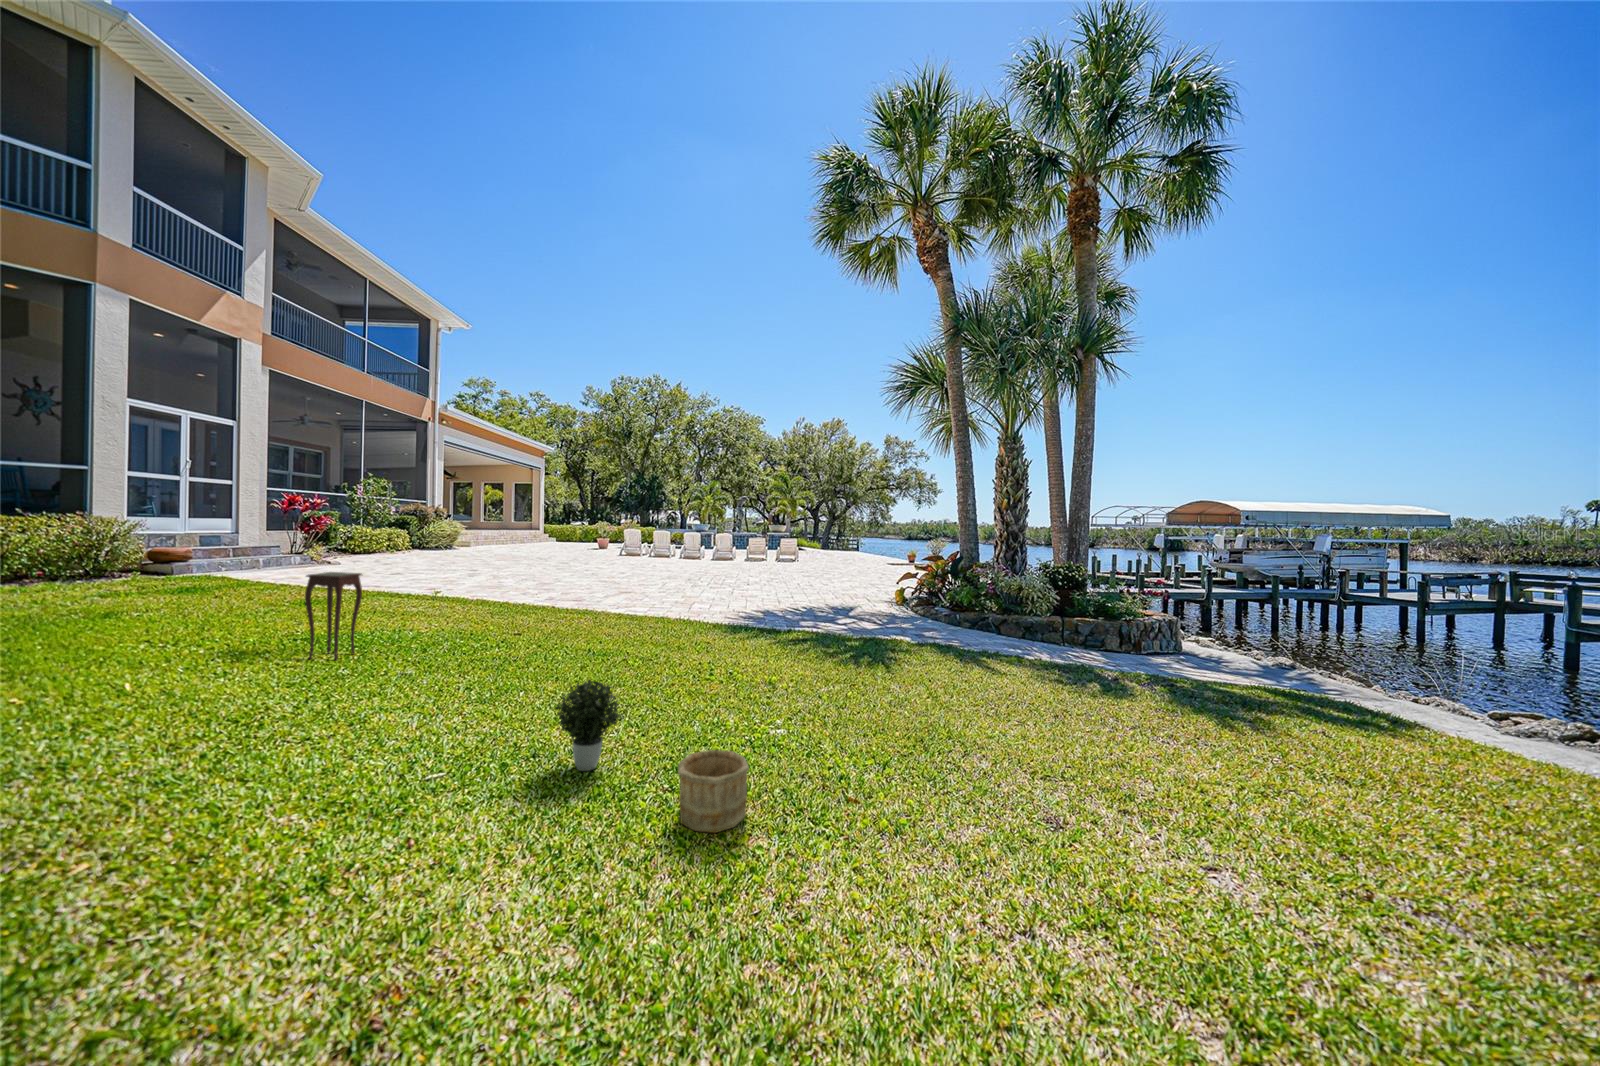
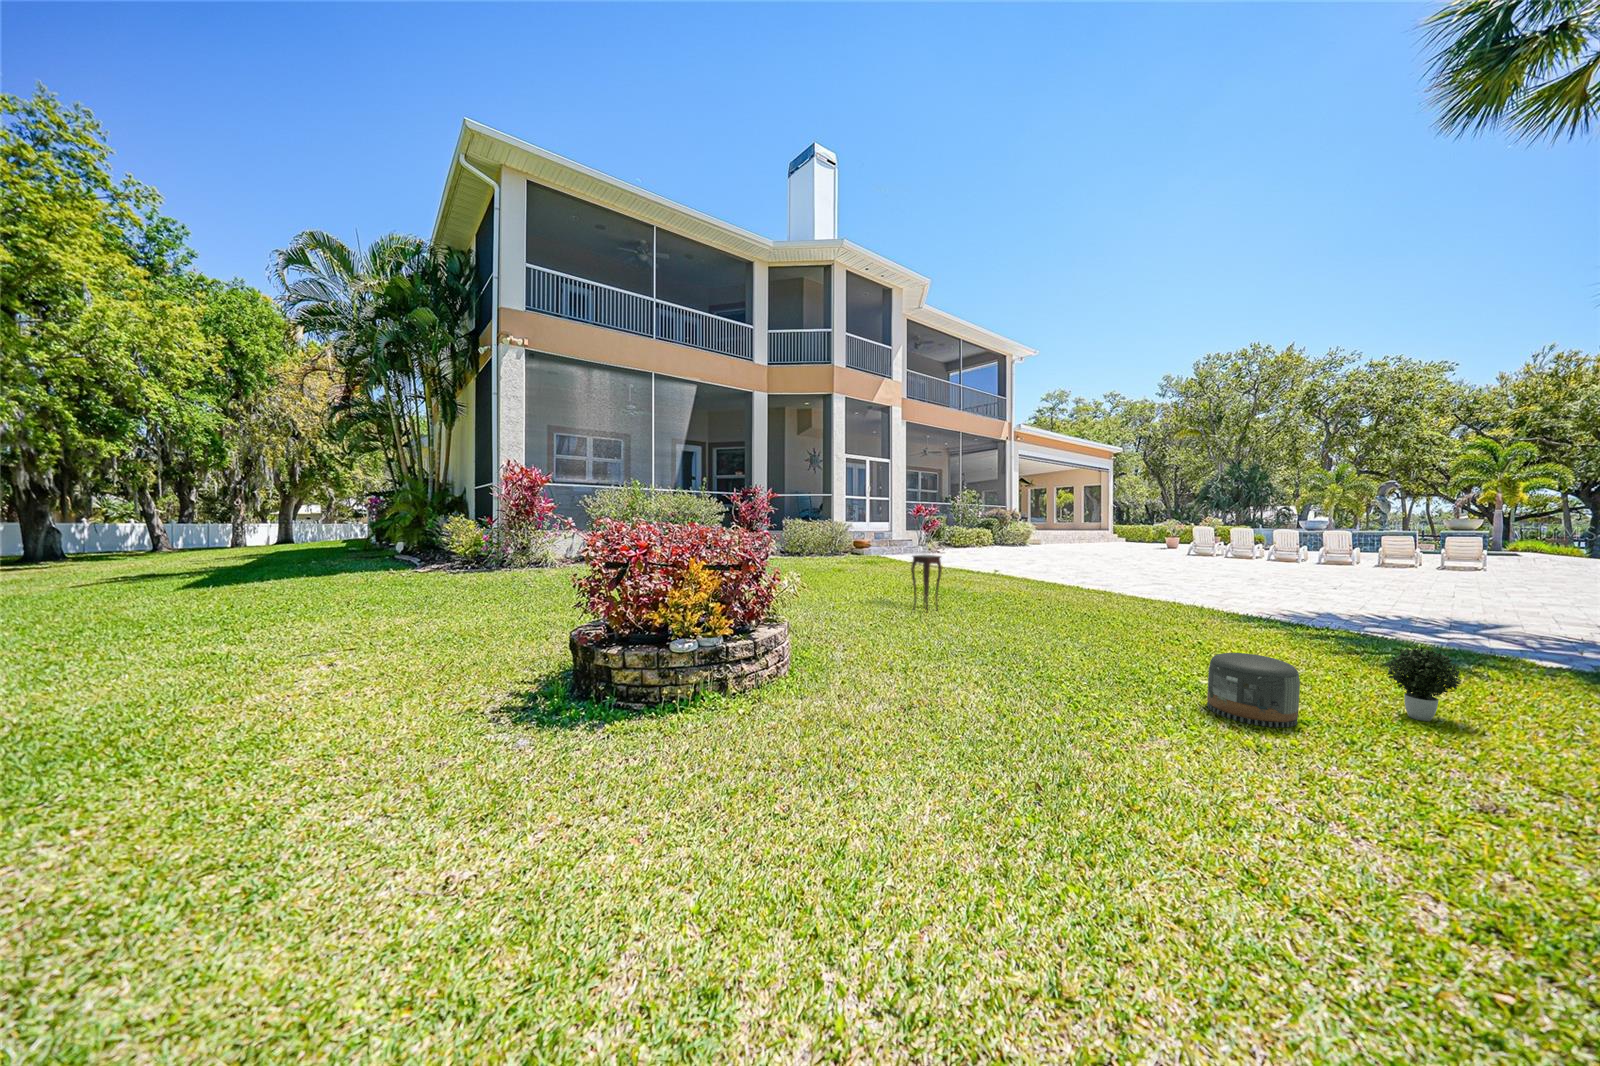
pouf: none [717,659,787,729] -> present [1207,653,1300,728]
potted plant: present [556,680,620,771] -> present [1385,647,1461,721]
wooden bucket: present [678,750,749,833] -> none [1113,708,1185,776]

